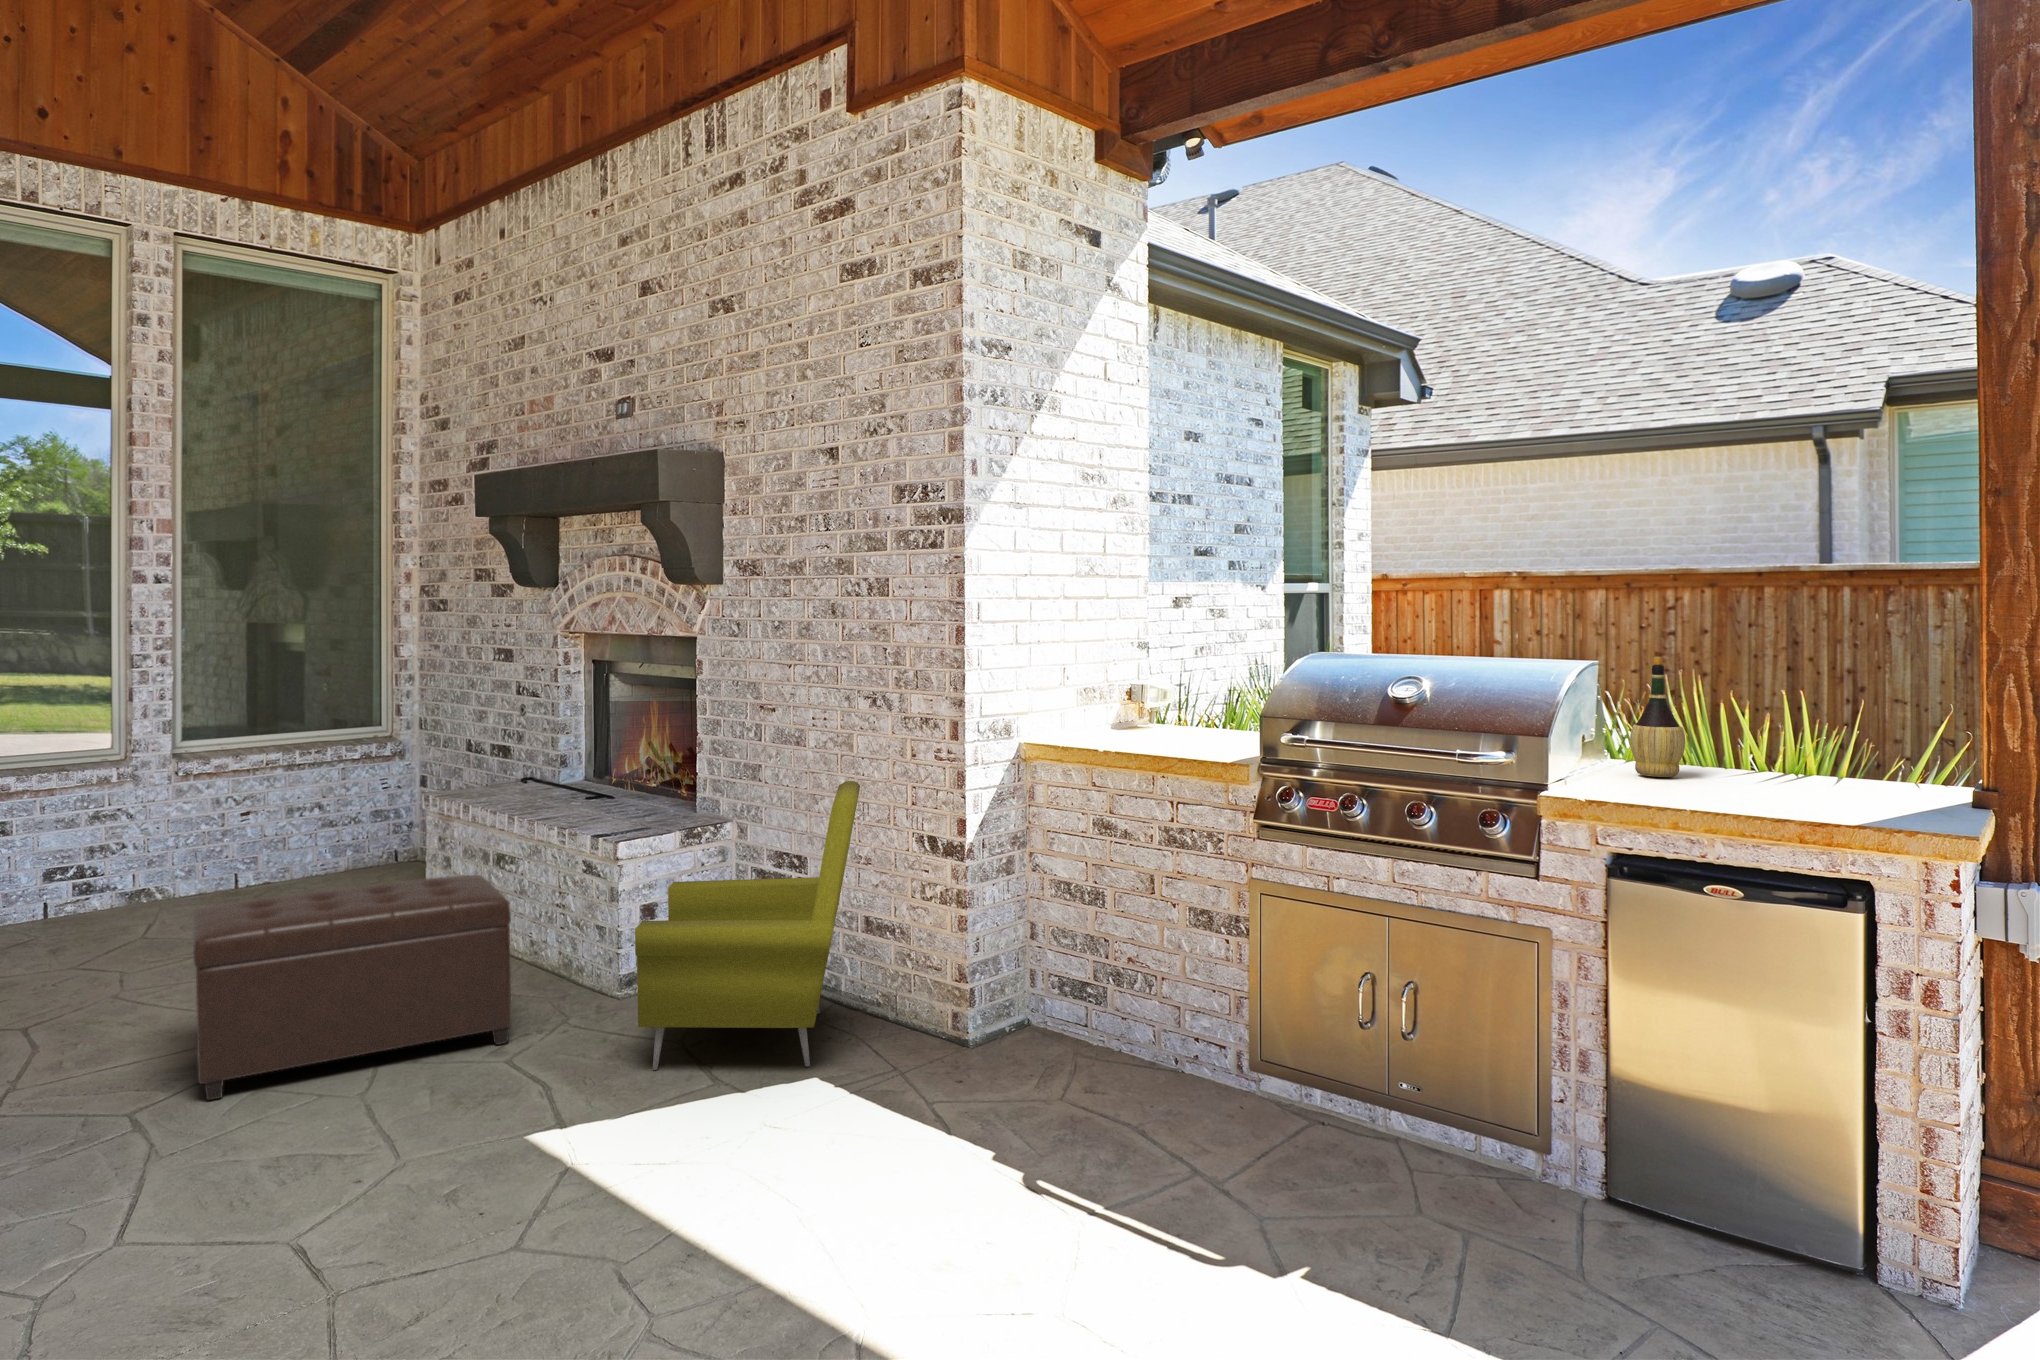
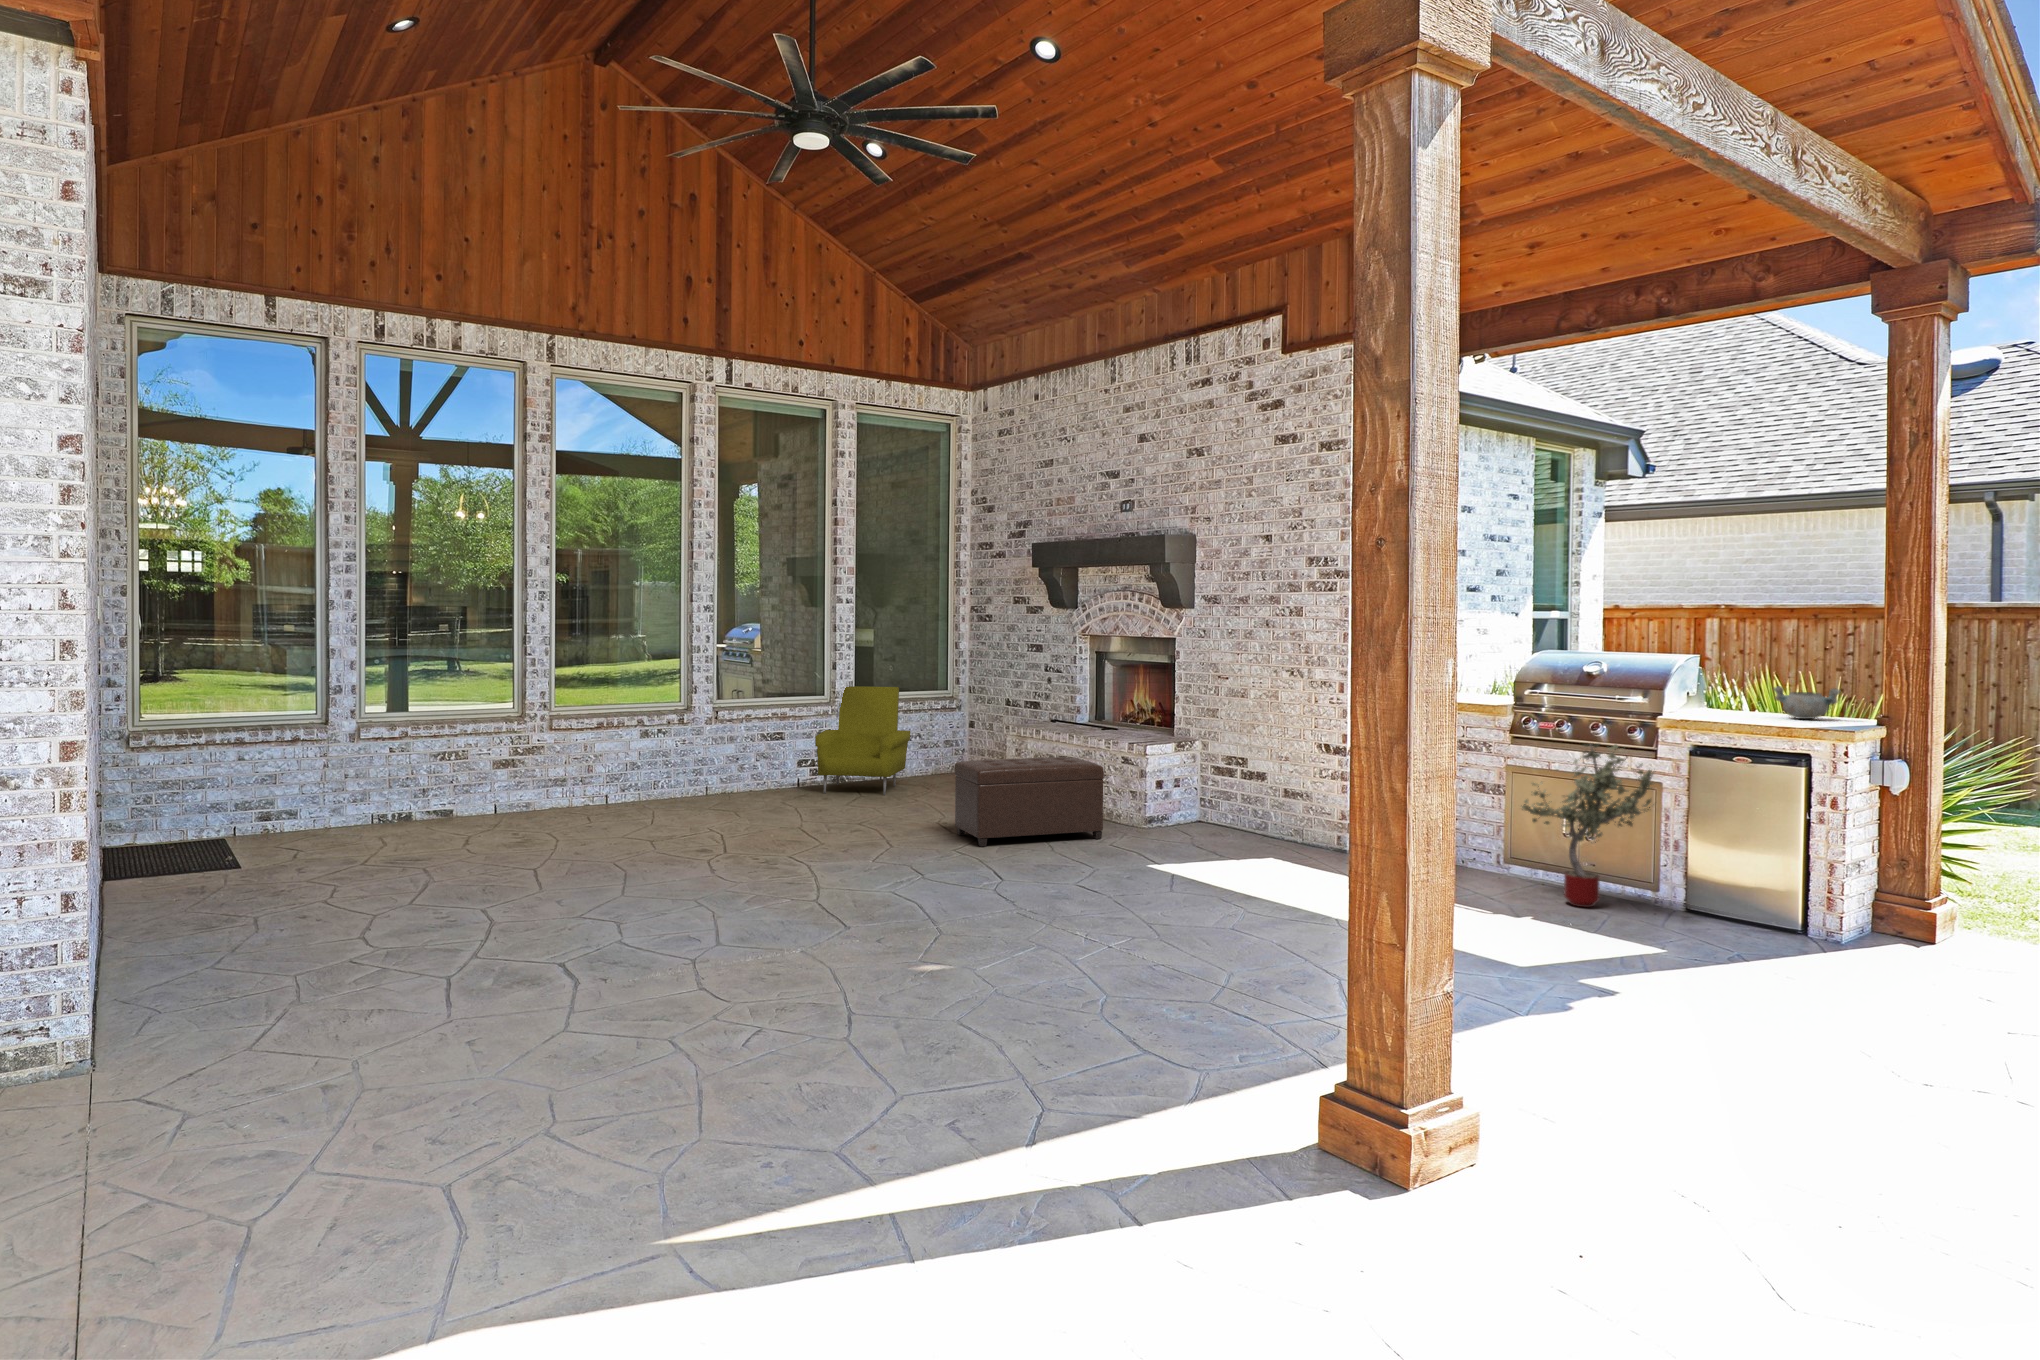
wine bottle: present [1630,657,1685,777] -> none [1716,652,1746,713]
bowl: none [1752,727,1890,796] -> present [1774,686,1840,719]
armchair: present [635,781,860,1070] -> present [815,686,910,795]
potted tree: none [1274,855,1556,1208] -> present [1522,743,1653,907]

